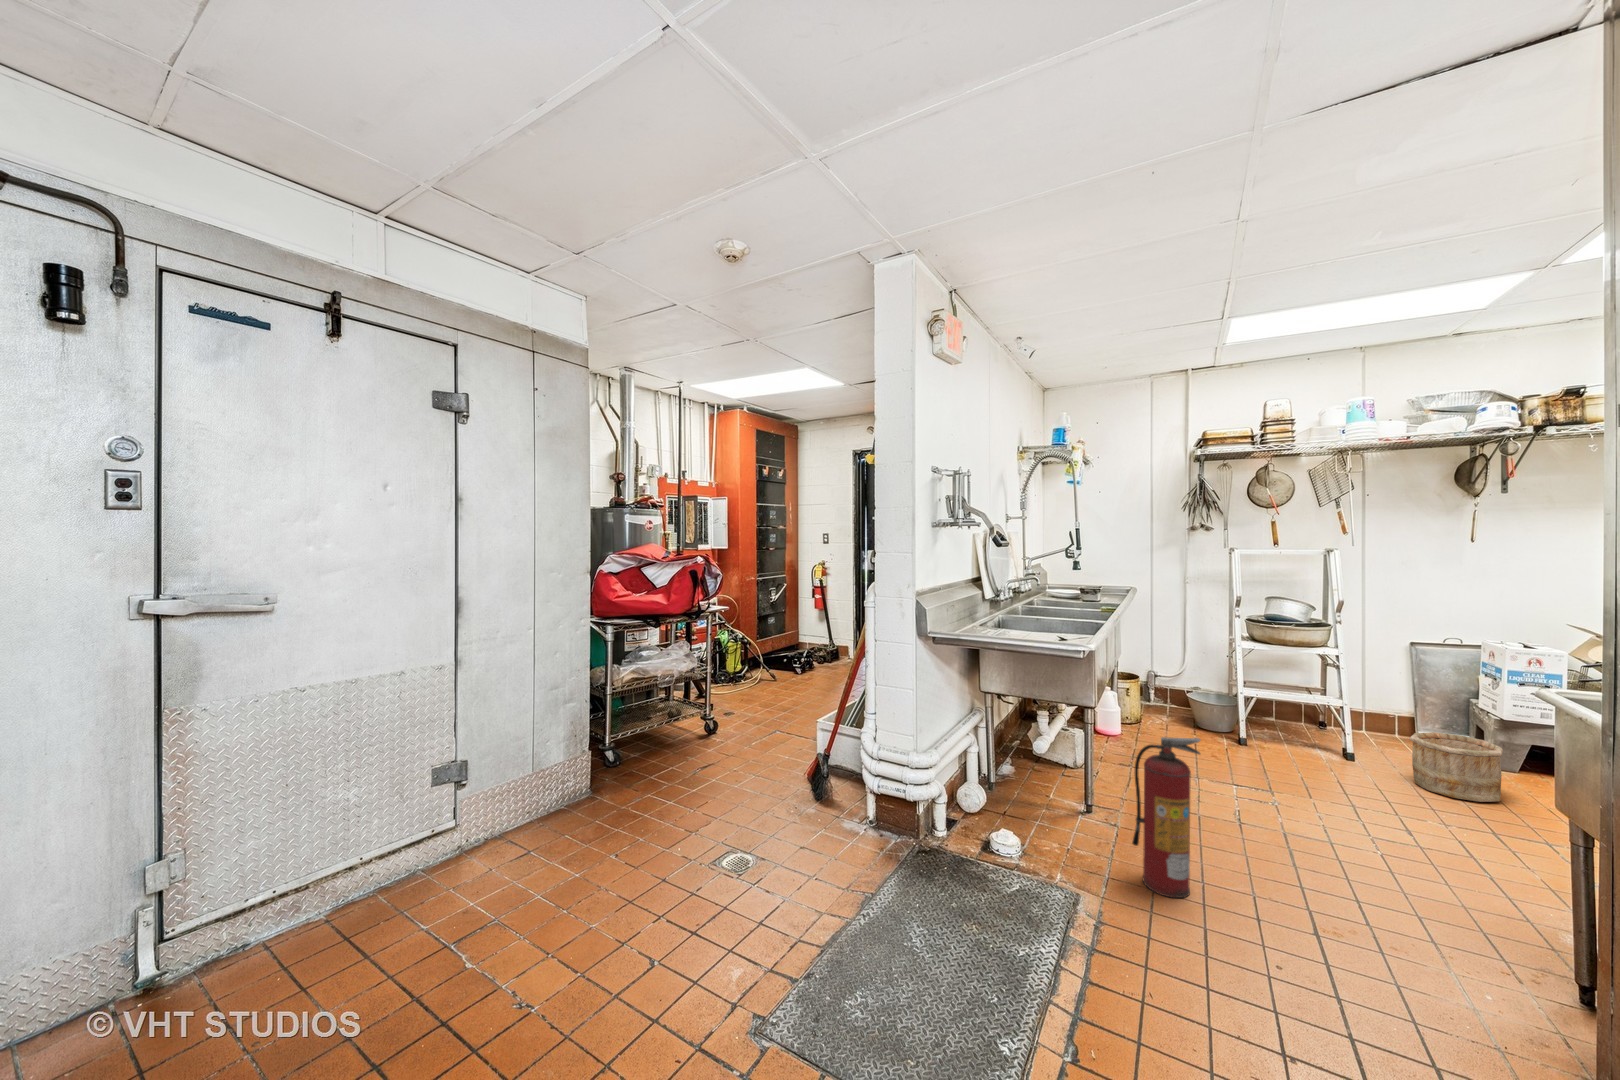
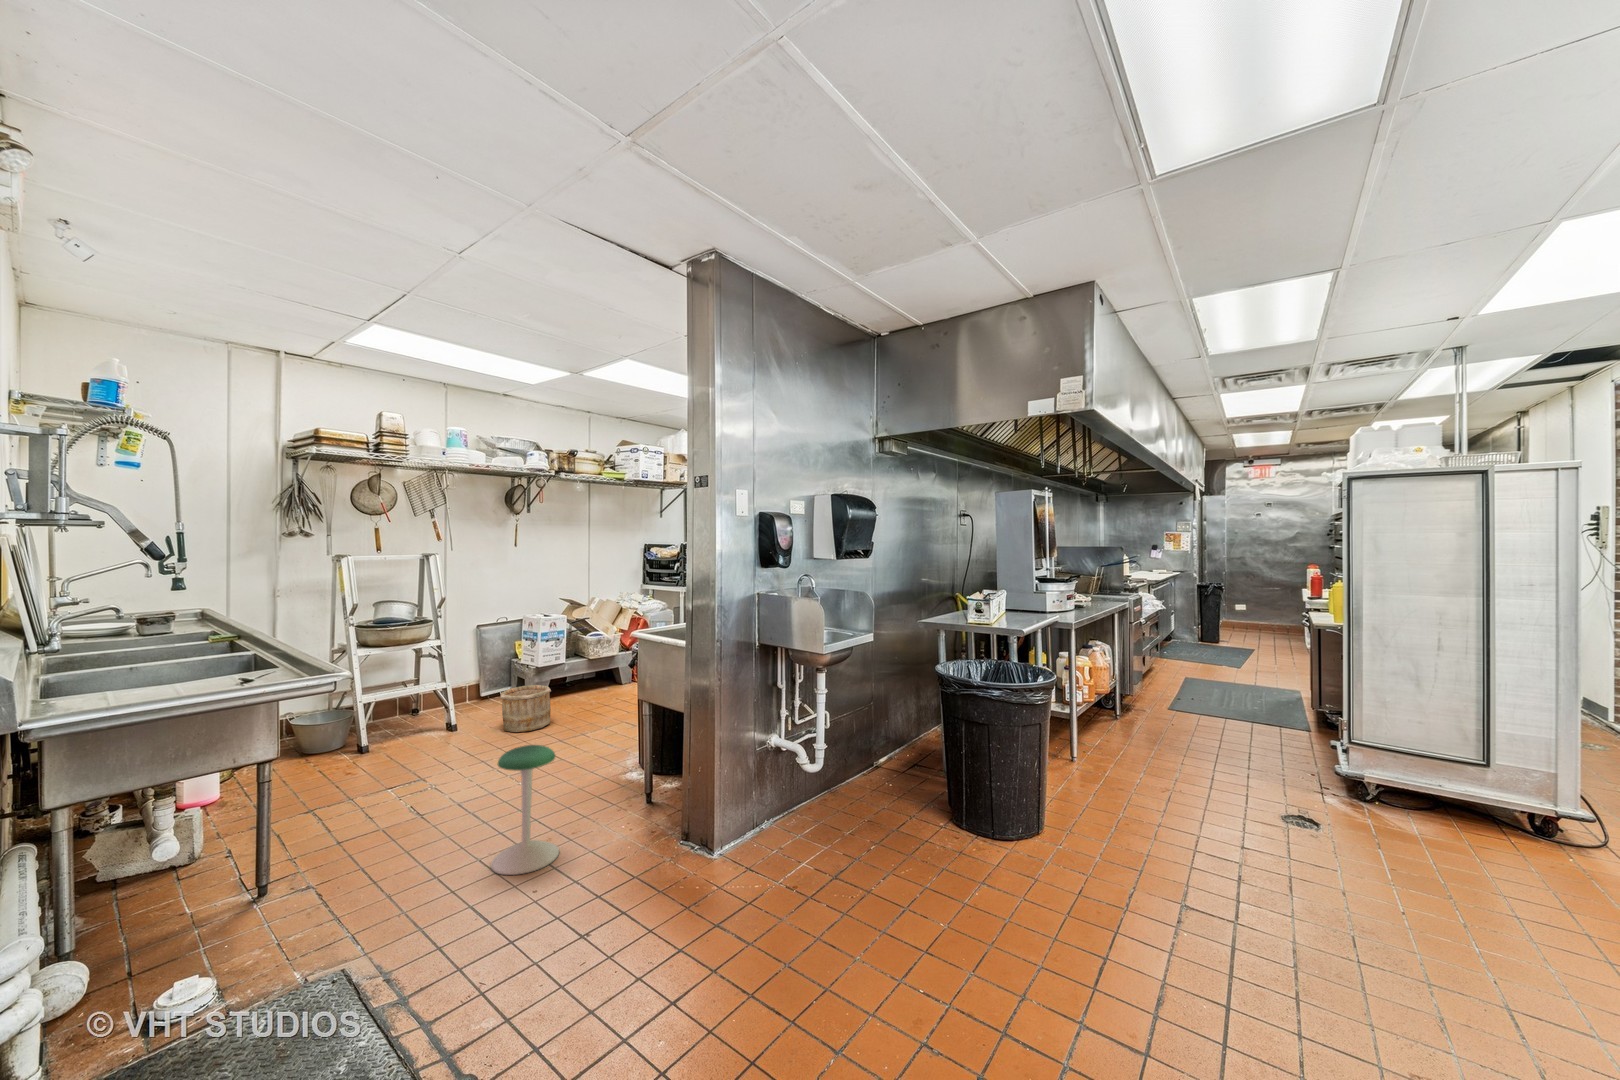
fire extinguisher: present [1132,737,1200,898] -> none [380,737,448,912]
stool: none [1254,785,1354,952] -> present [491,745,559,875]

